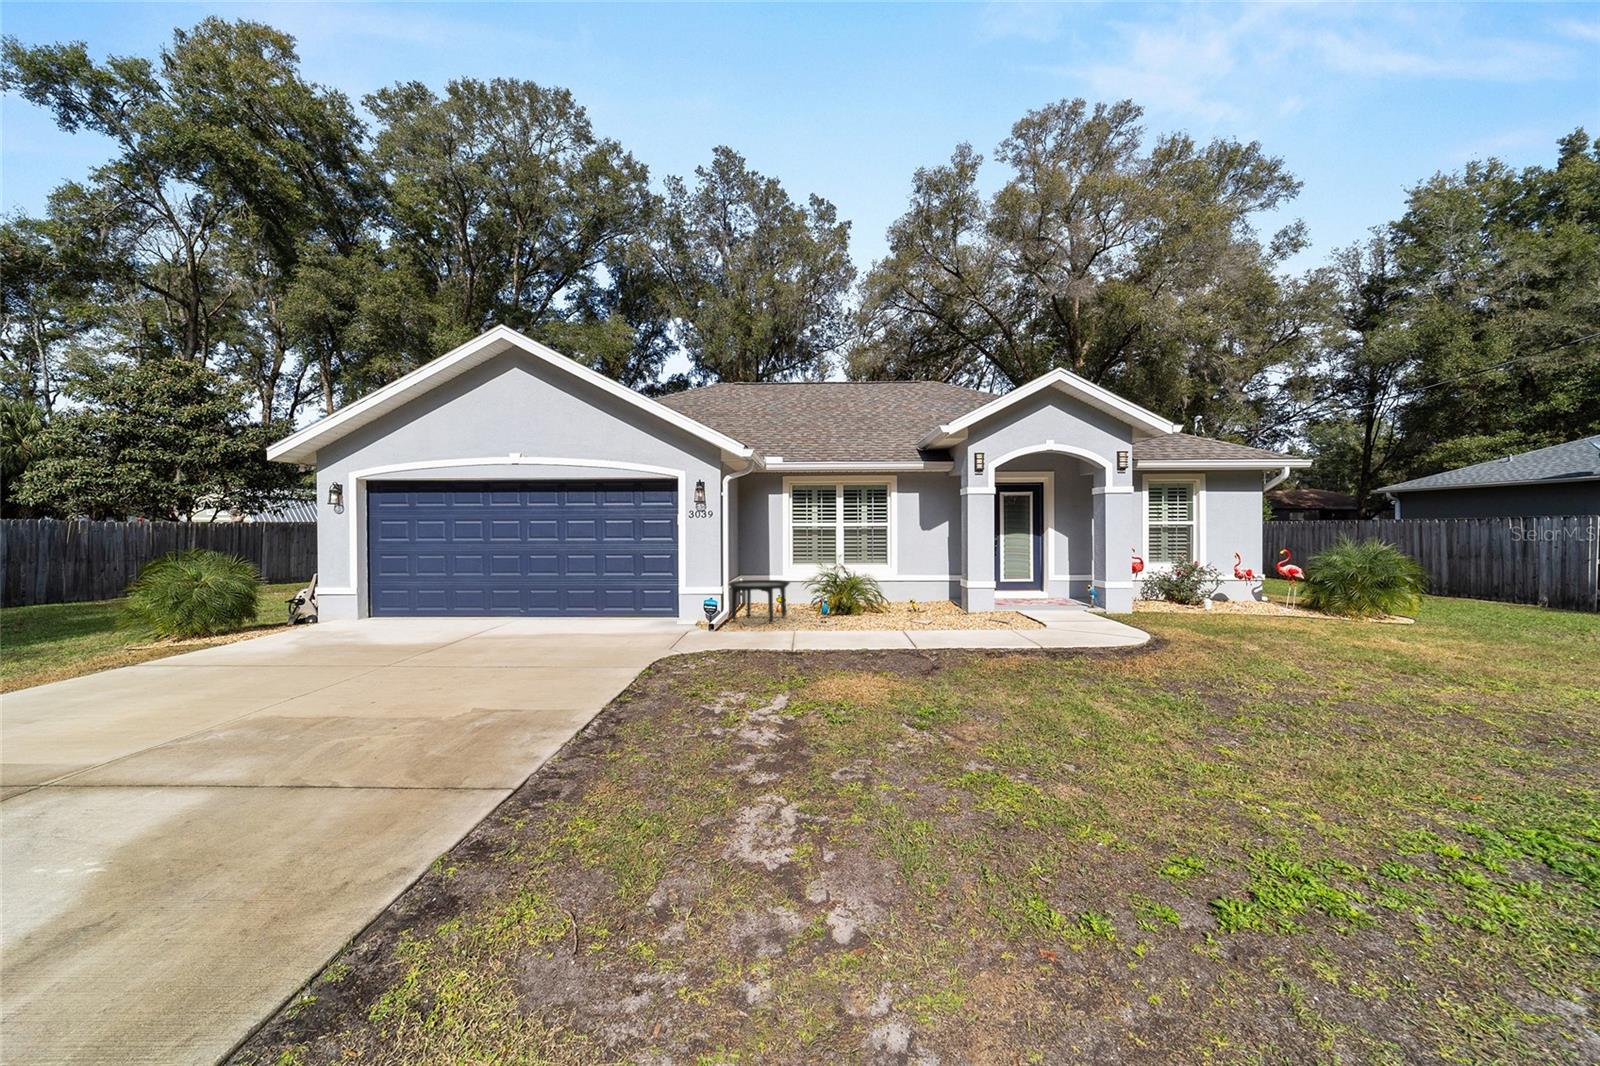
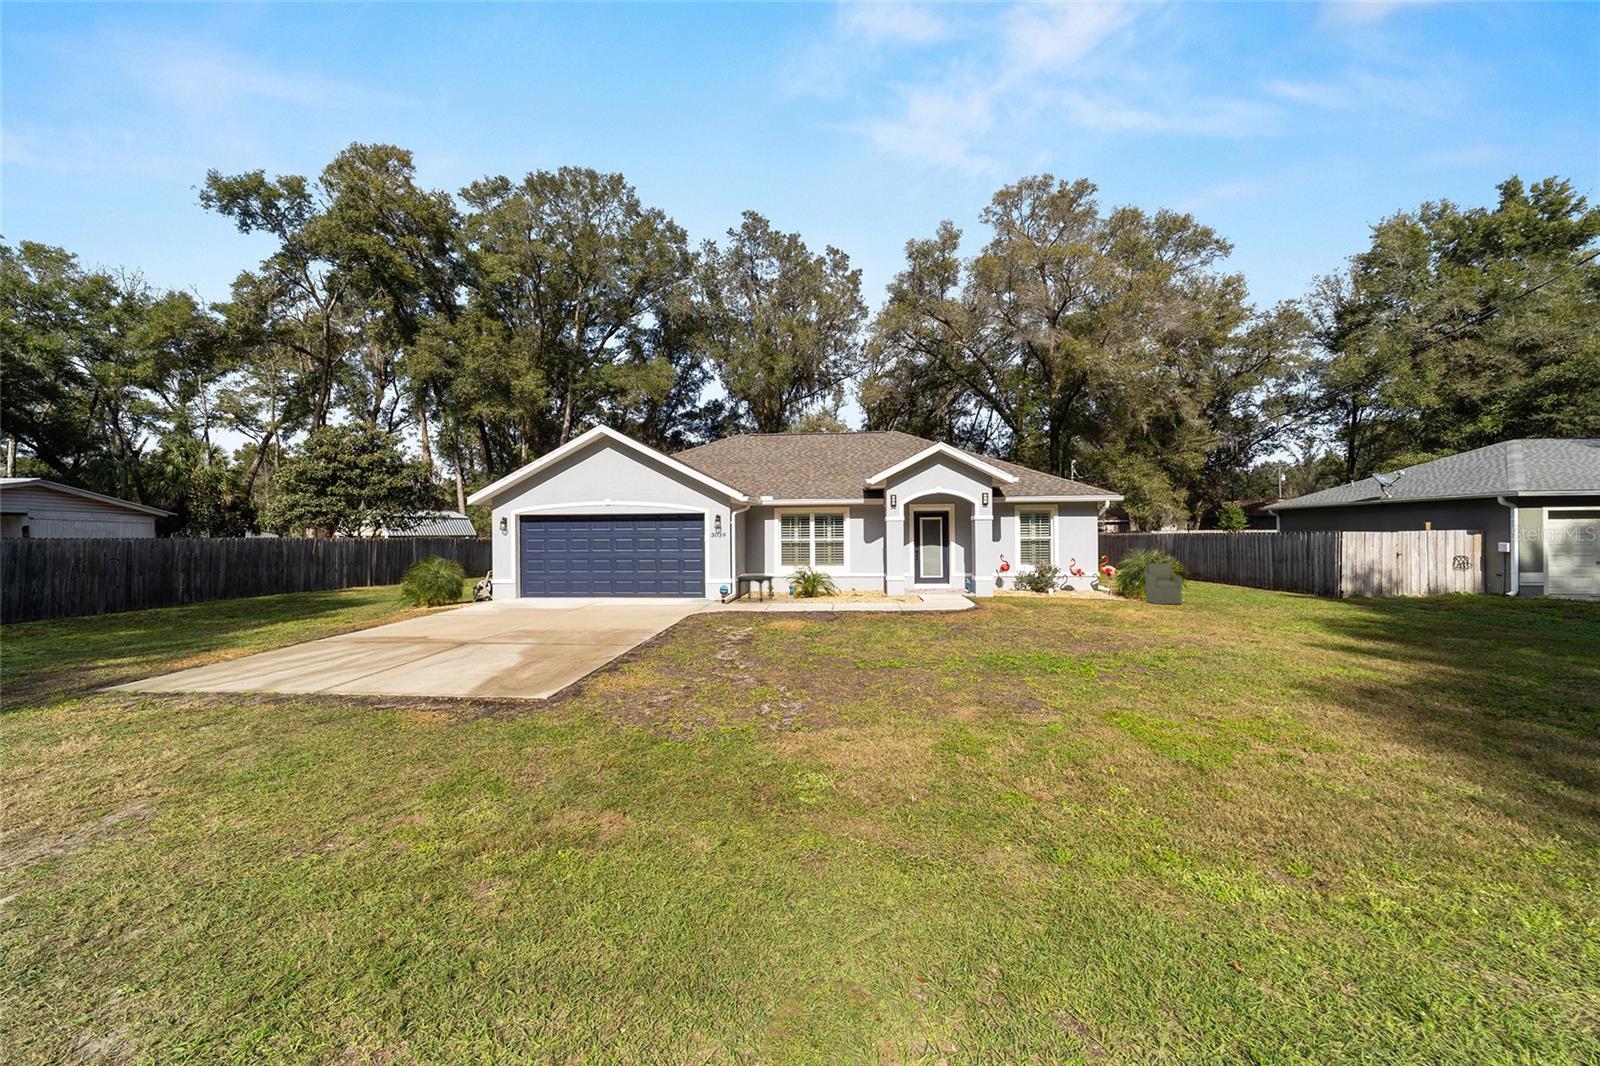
chair: none [1376,557,1461,622] -> present [1145,564,1182,604]

